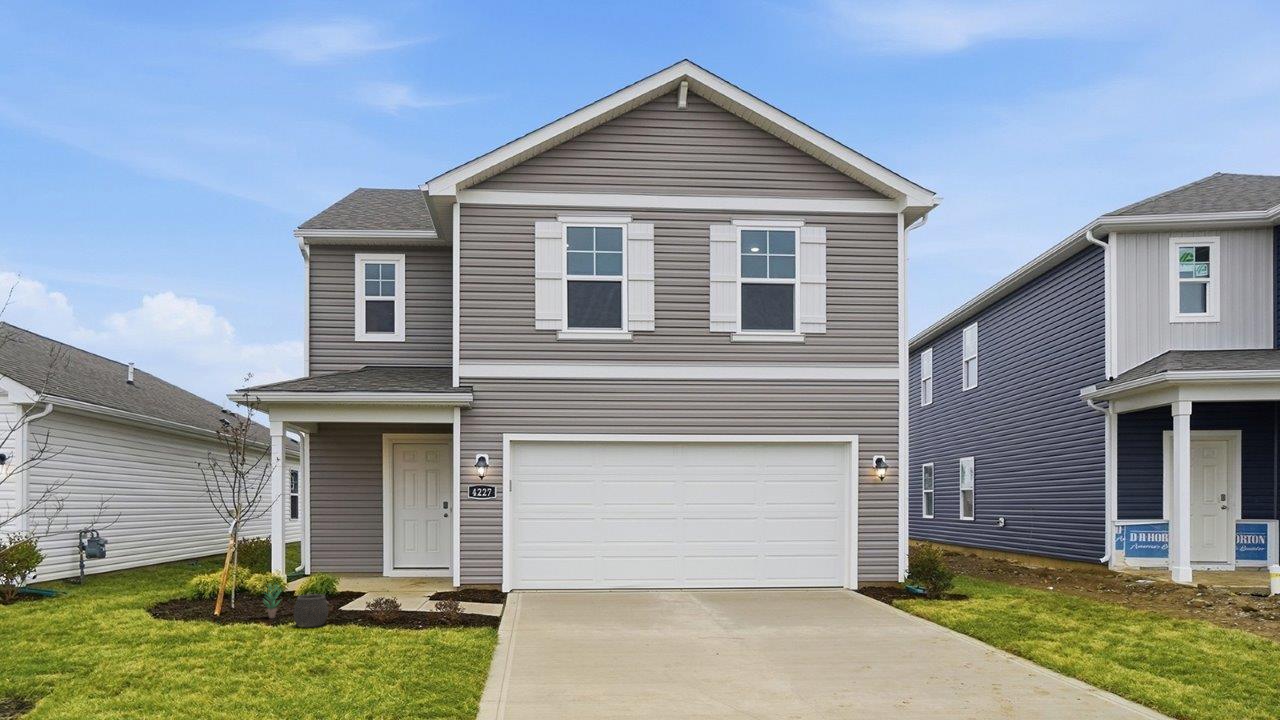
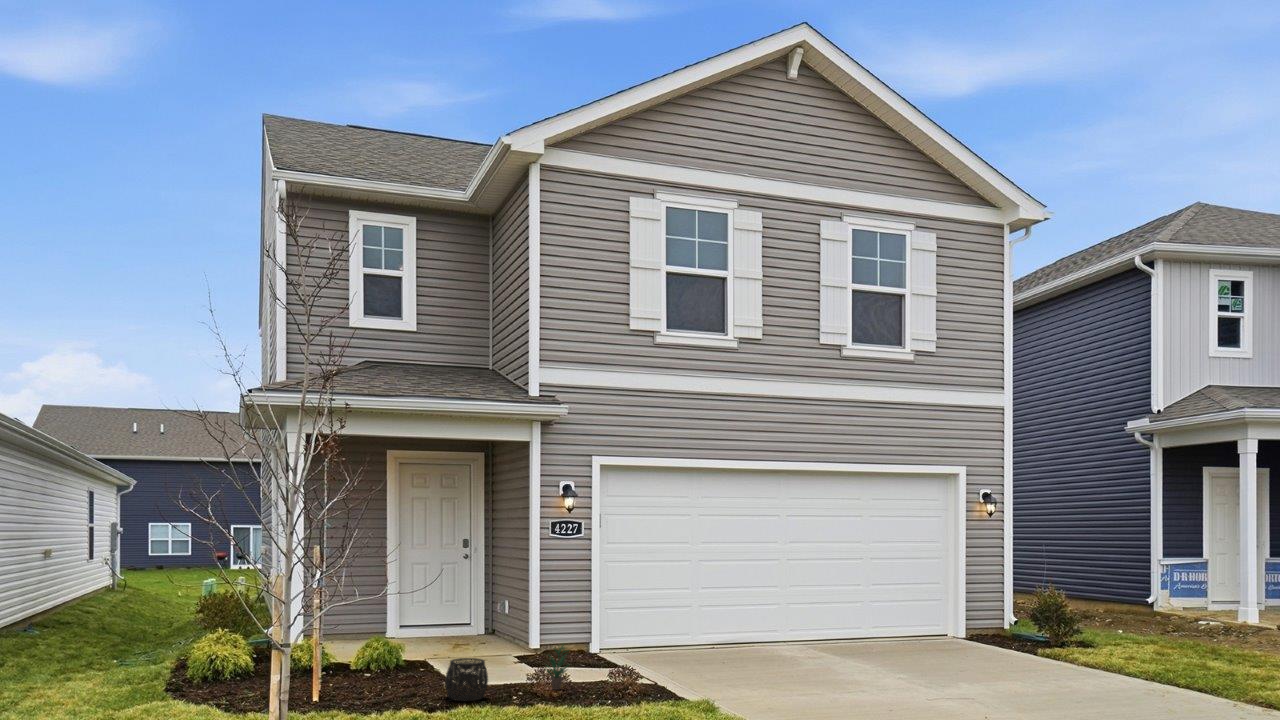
potted plant: present [265,586,281,618] -> present [545,645,569,690]

